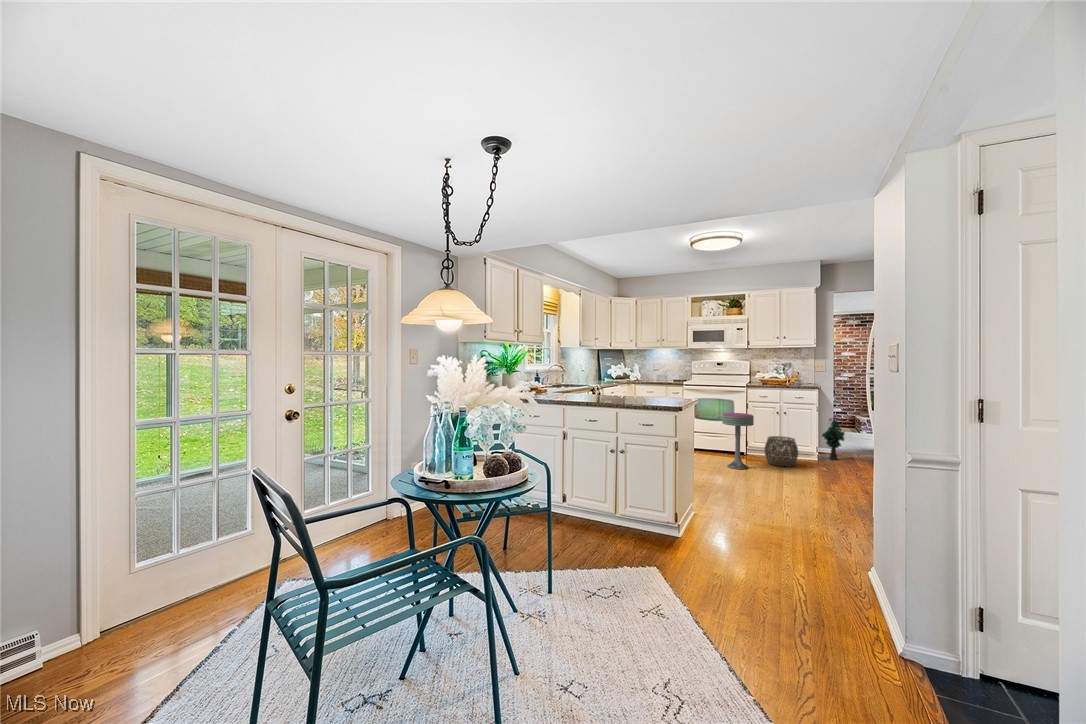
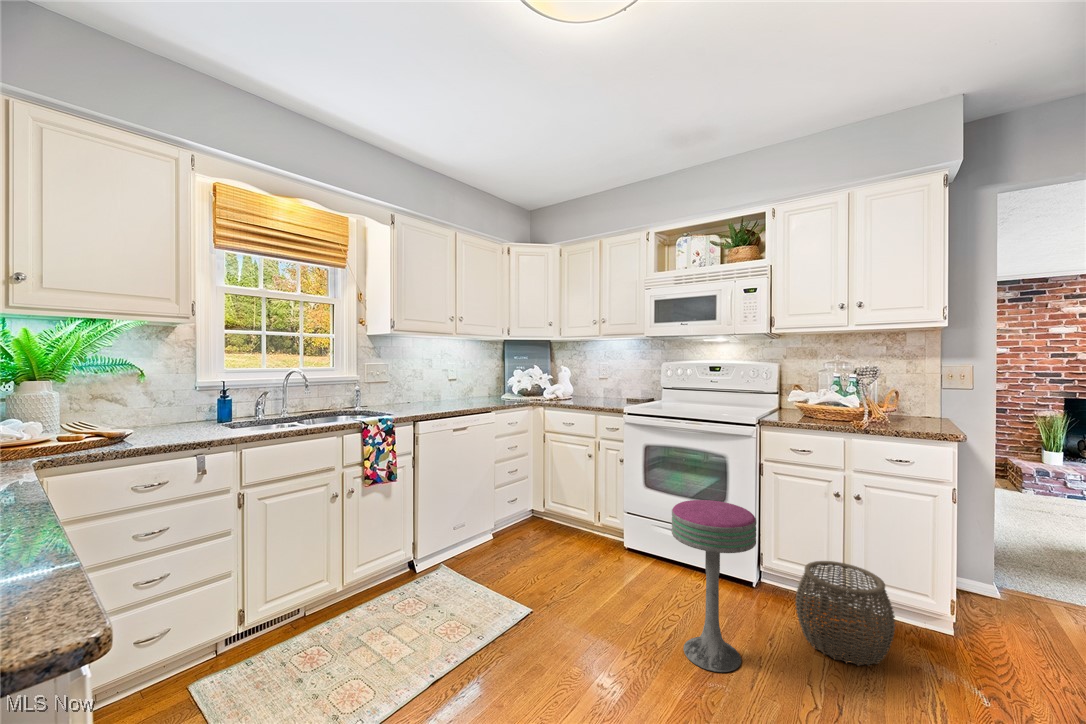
decorative plant: present [822,418,844,460] -> none [960,513,1033,632]

